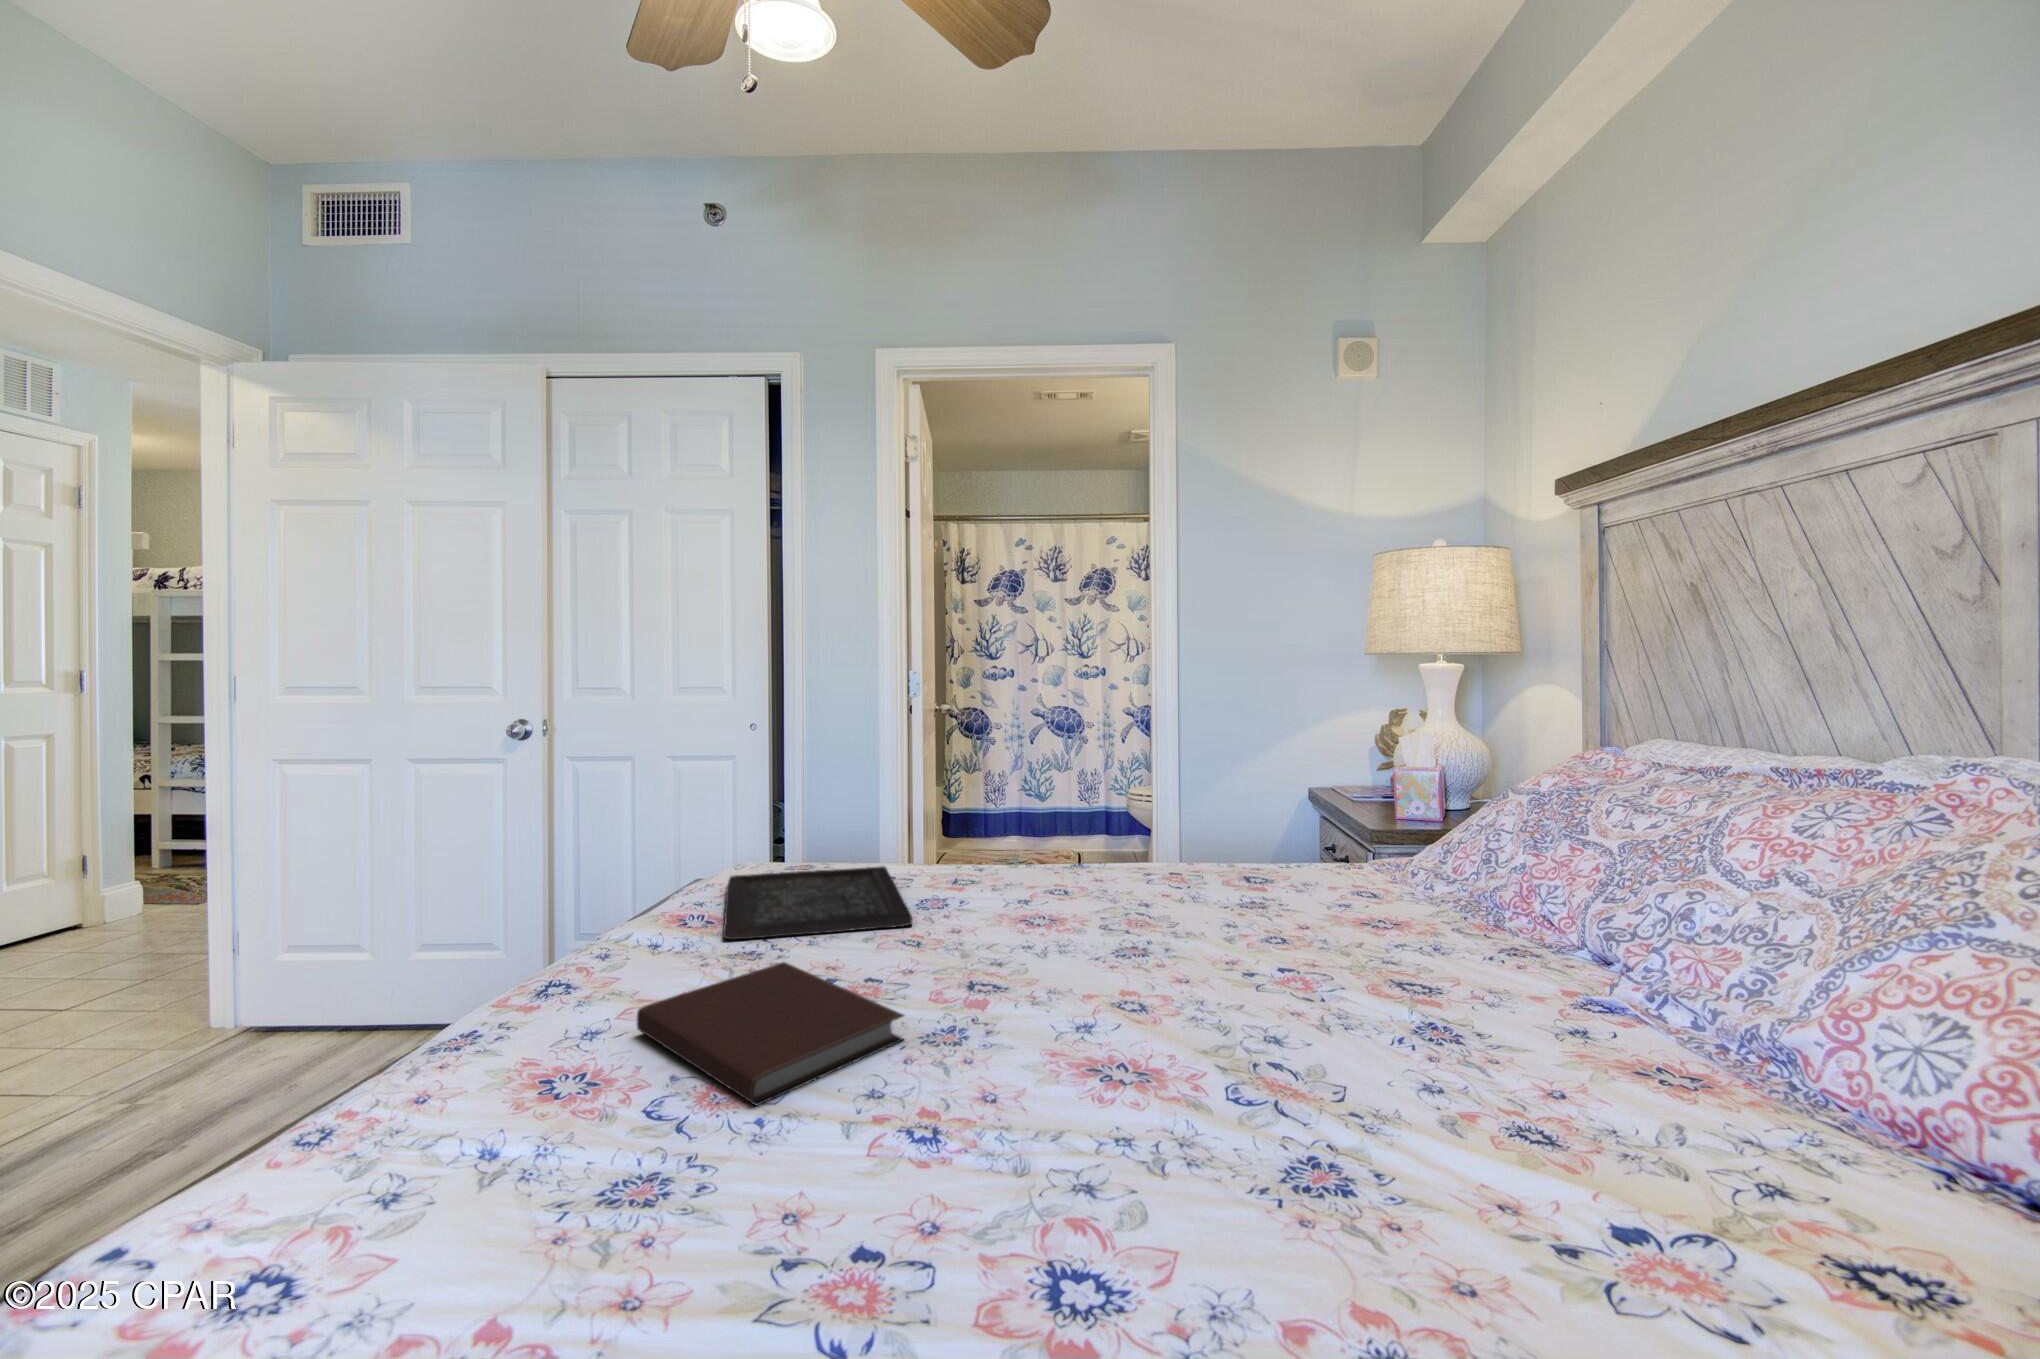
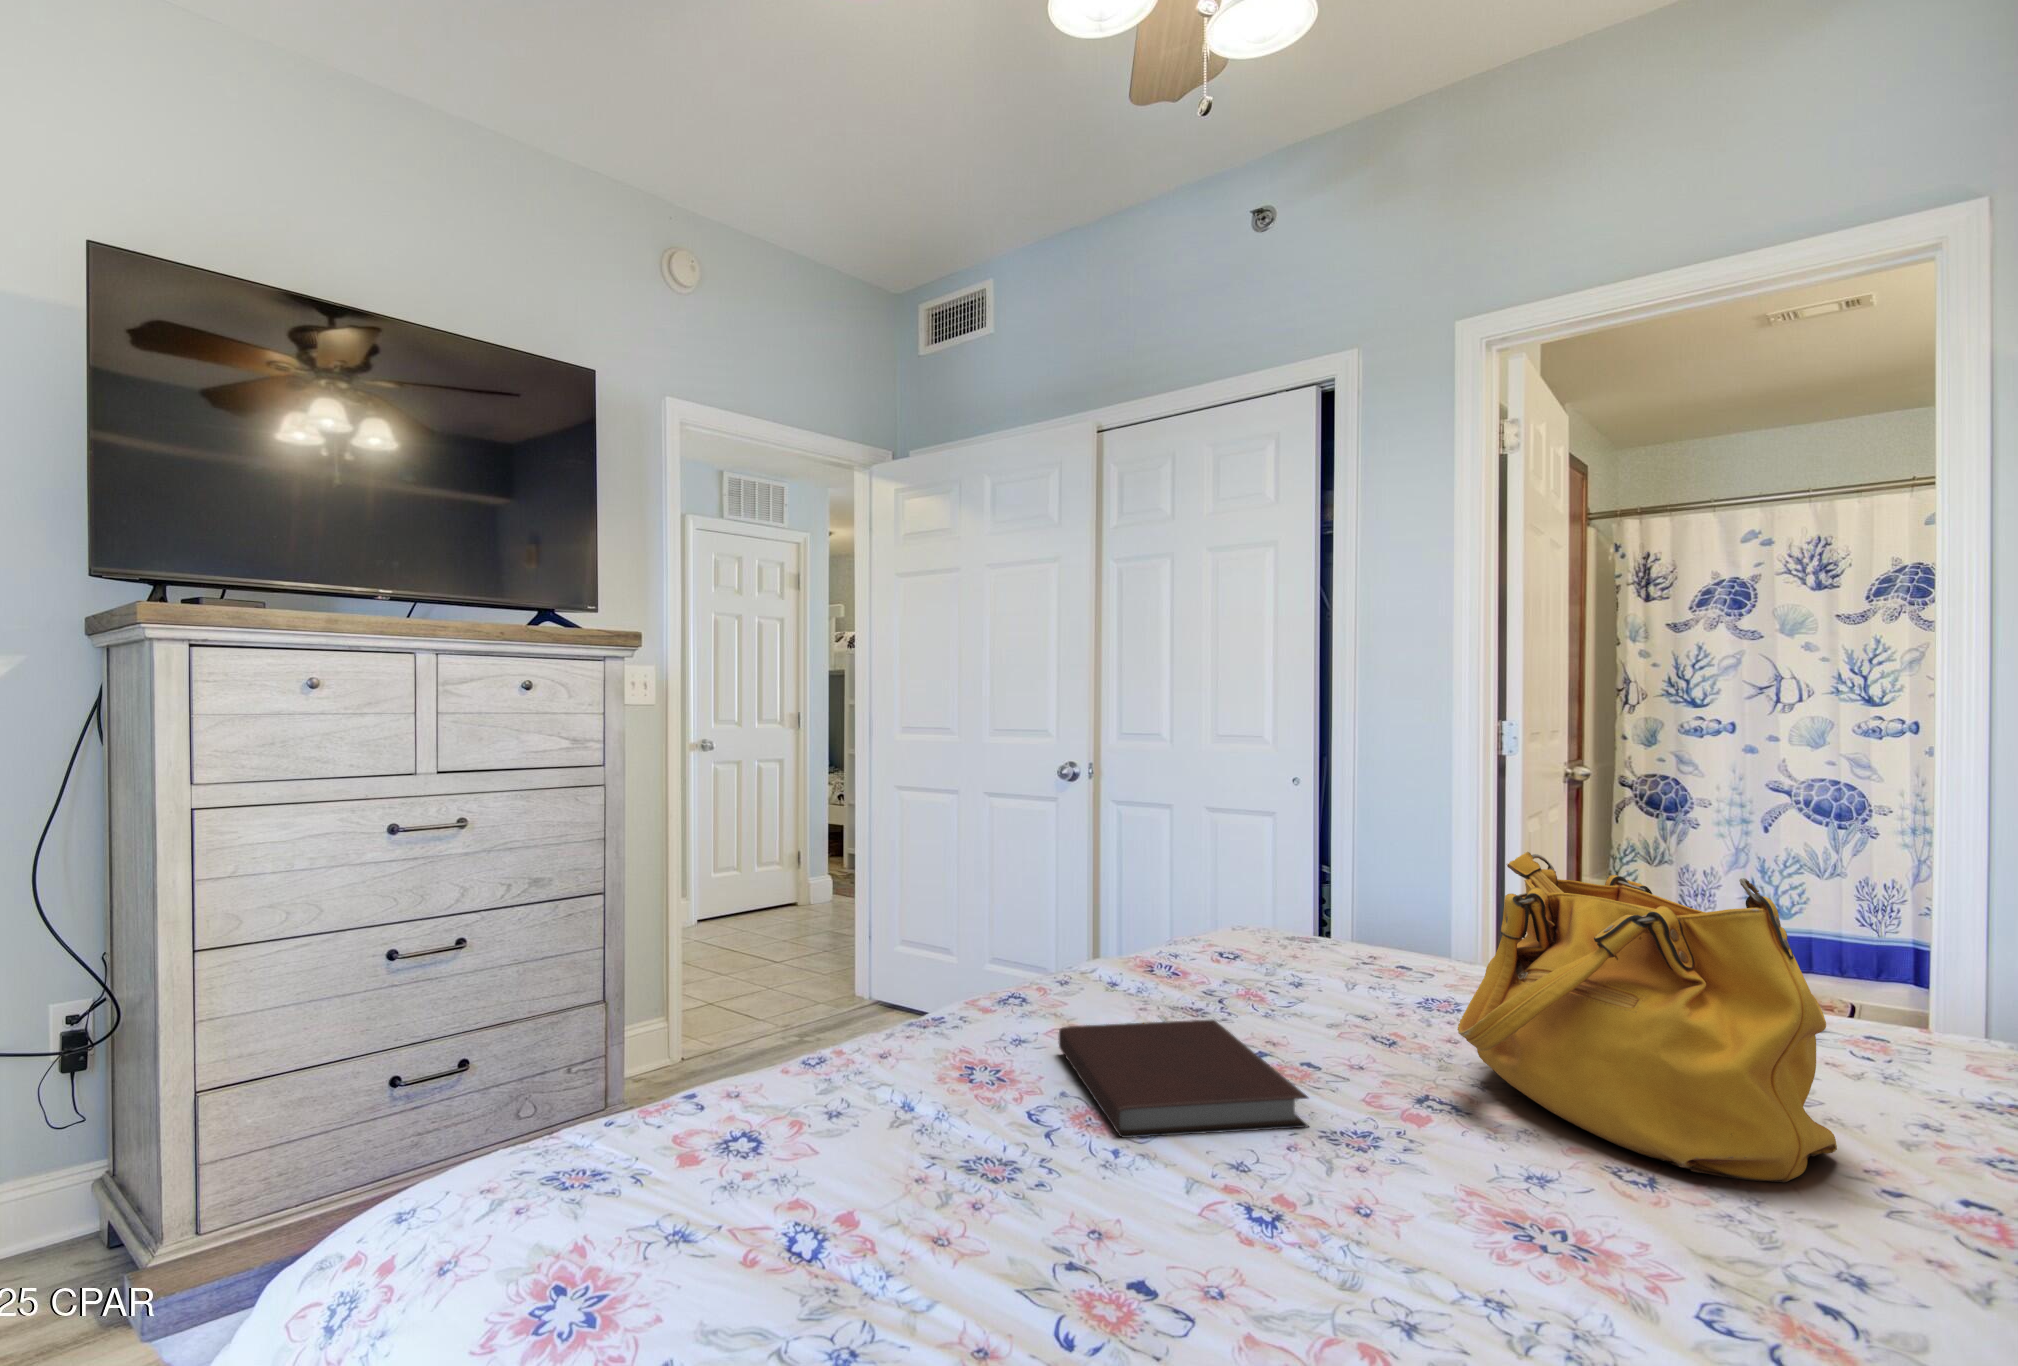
handbag: none [990,785,1200,995] -> present [1457,852,1837,1182]
tray: present [723,866,912,940] -> none [1183,937,1406,1020]

